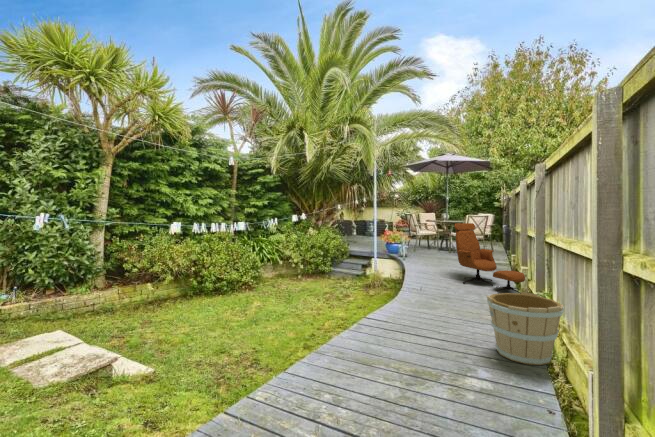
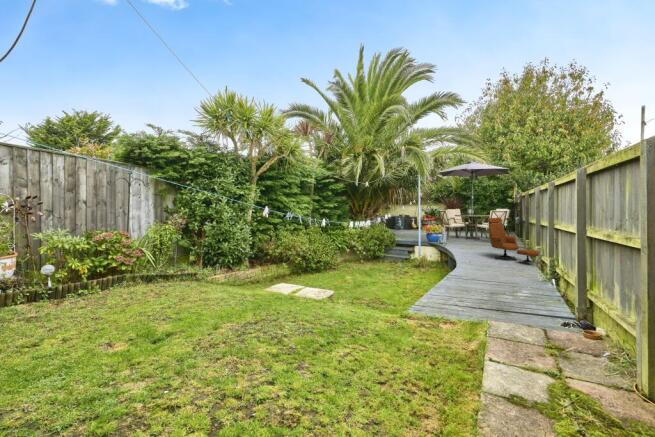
wooden bucket: present [487,292,564,365] -> none [521,256,565,292]

